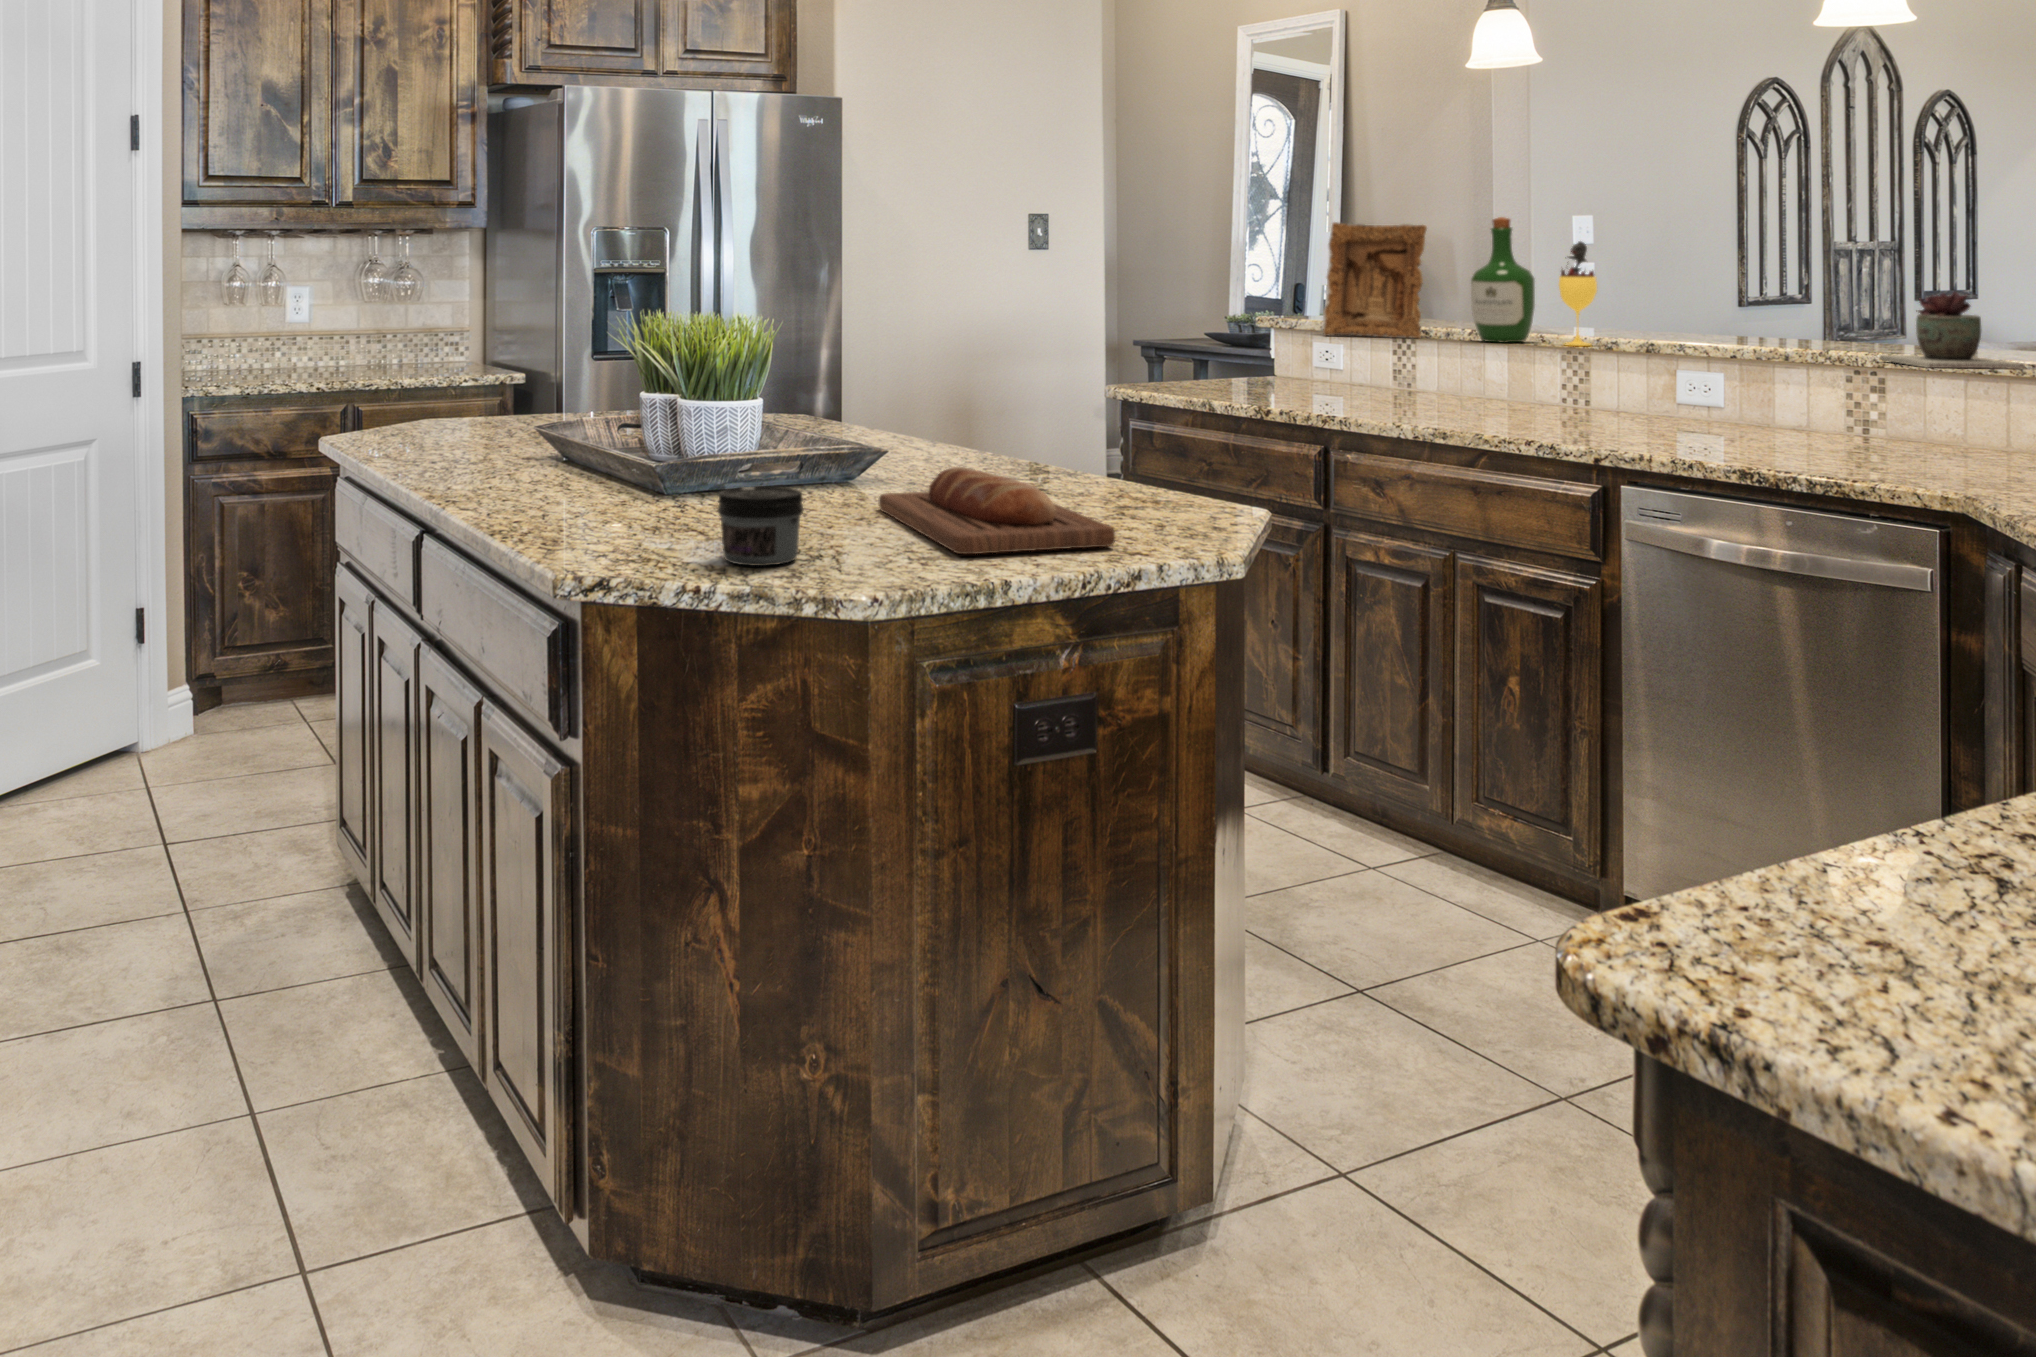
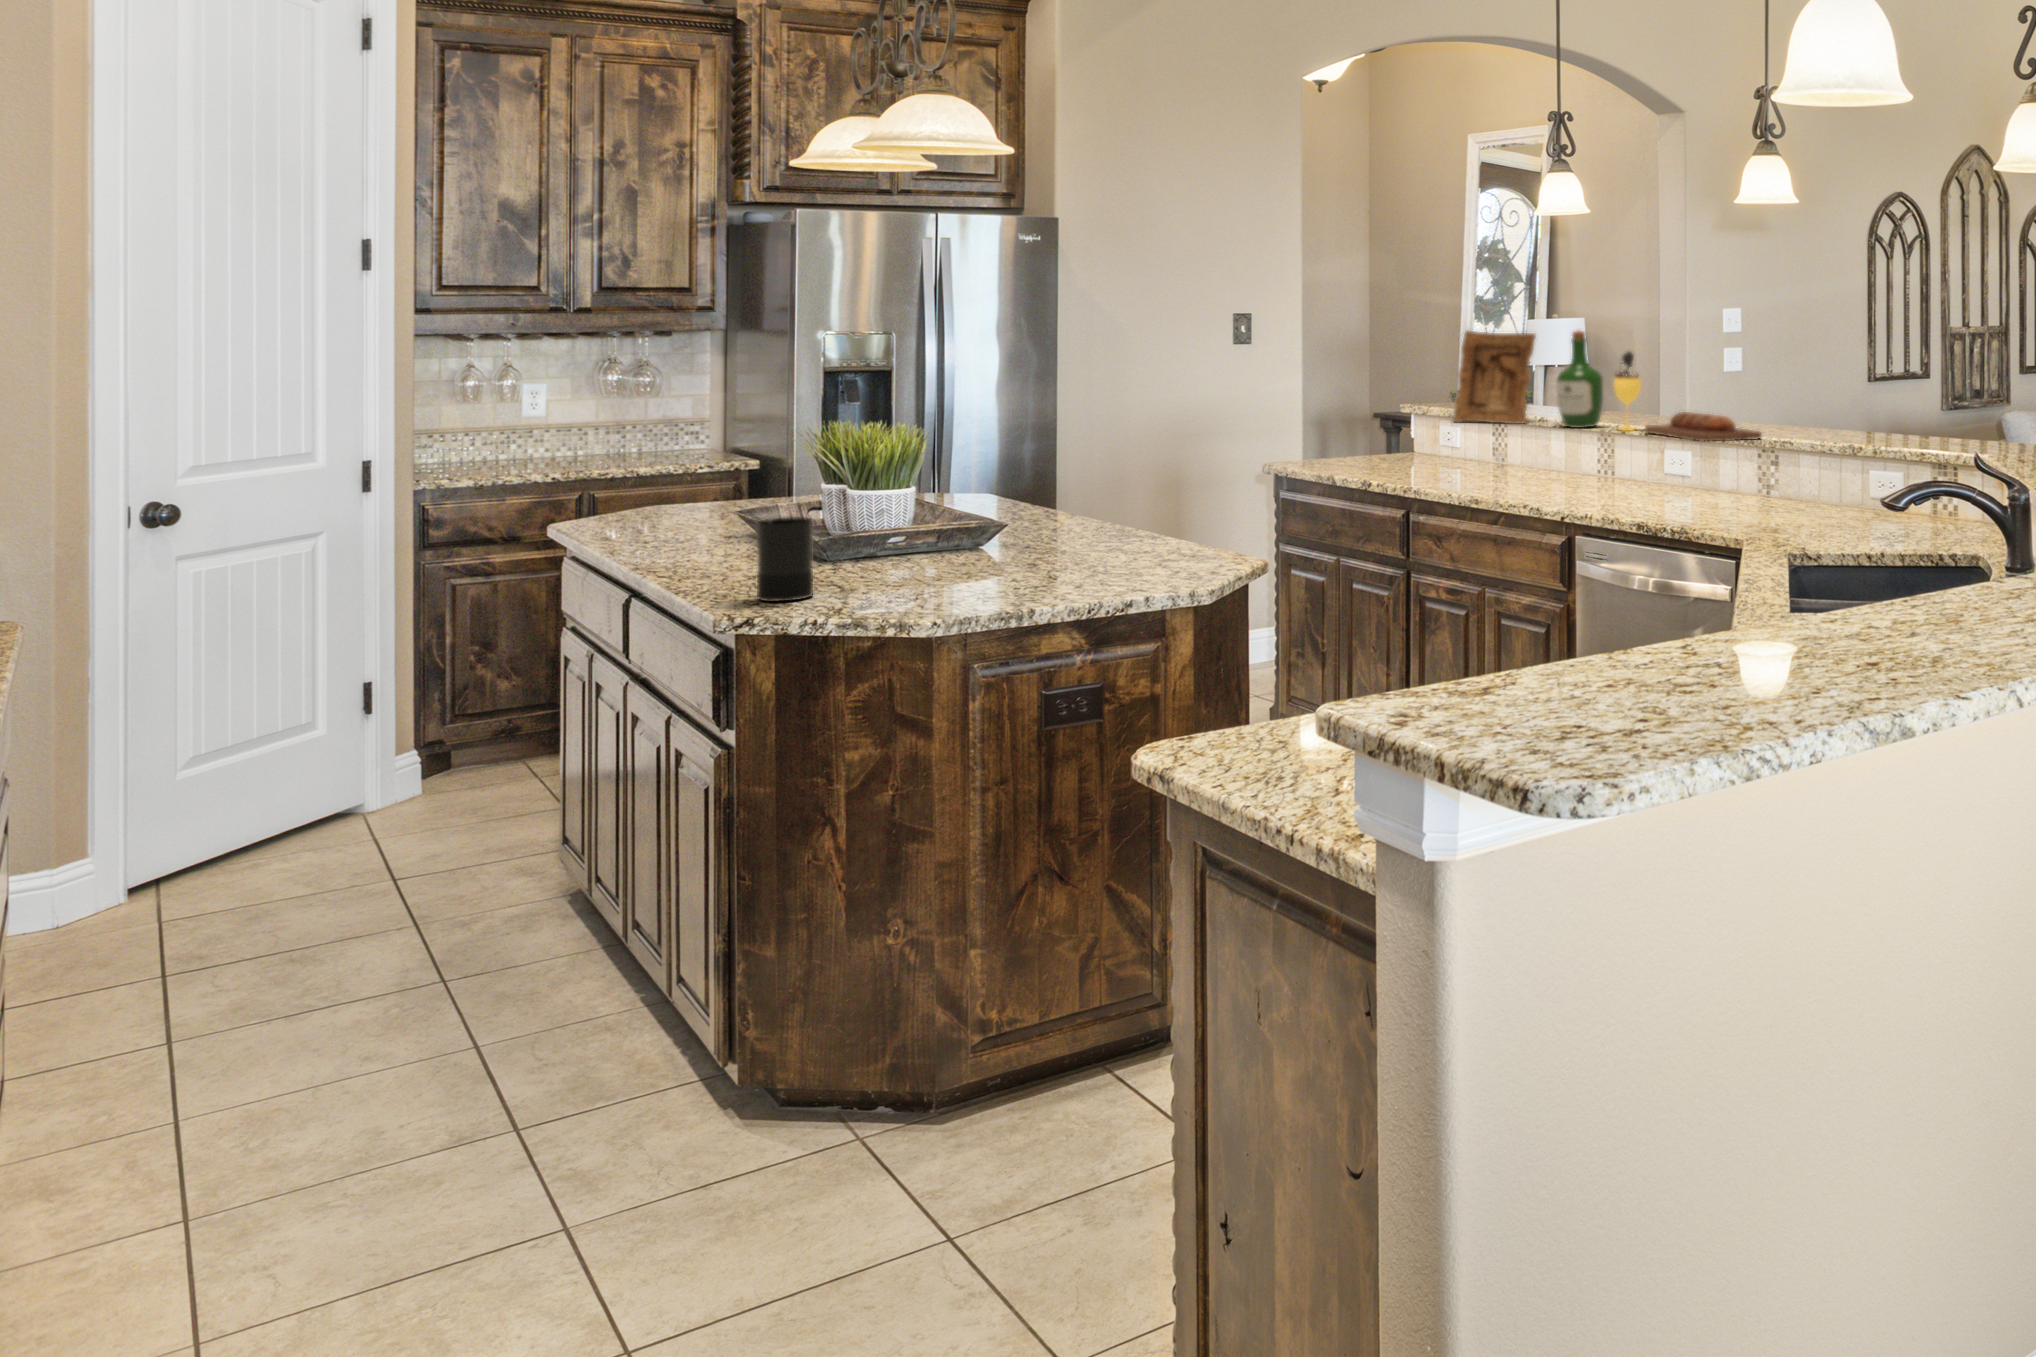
succulent plant: present [1880,292,2026,369] -> none [1797,394,1873,449]
candle: none [598,419,682,550] -> present [757,517,813,601]
bread loaf: present [879,467,1115,554] -> present [1645,412,1762,441]
jar: present [718,486,804,566] -> none [831,556,895,608]

